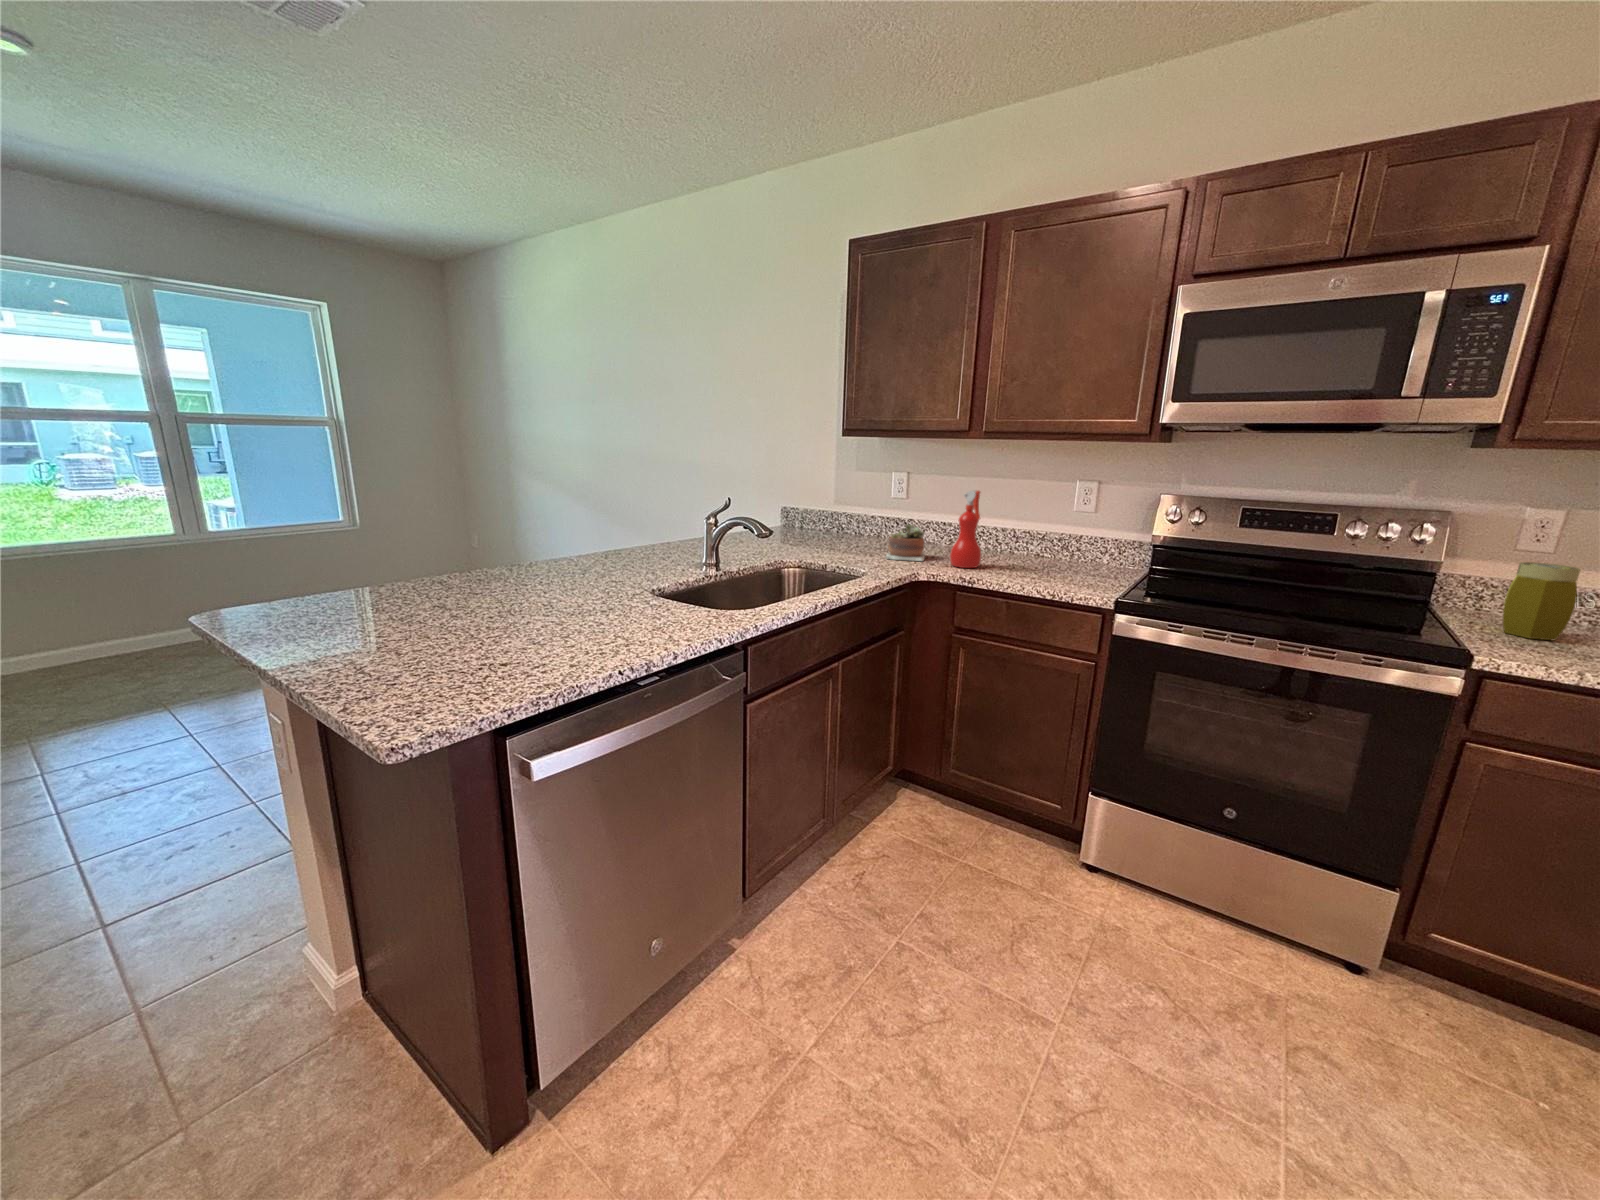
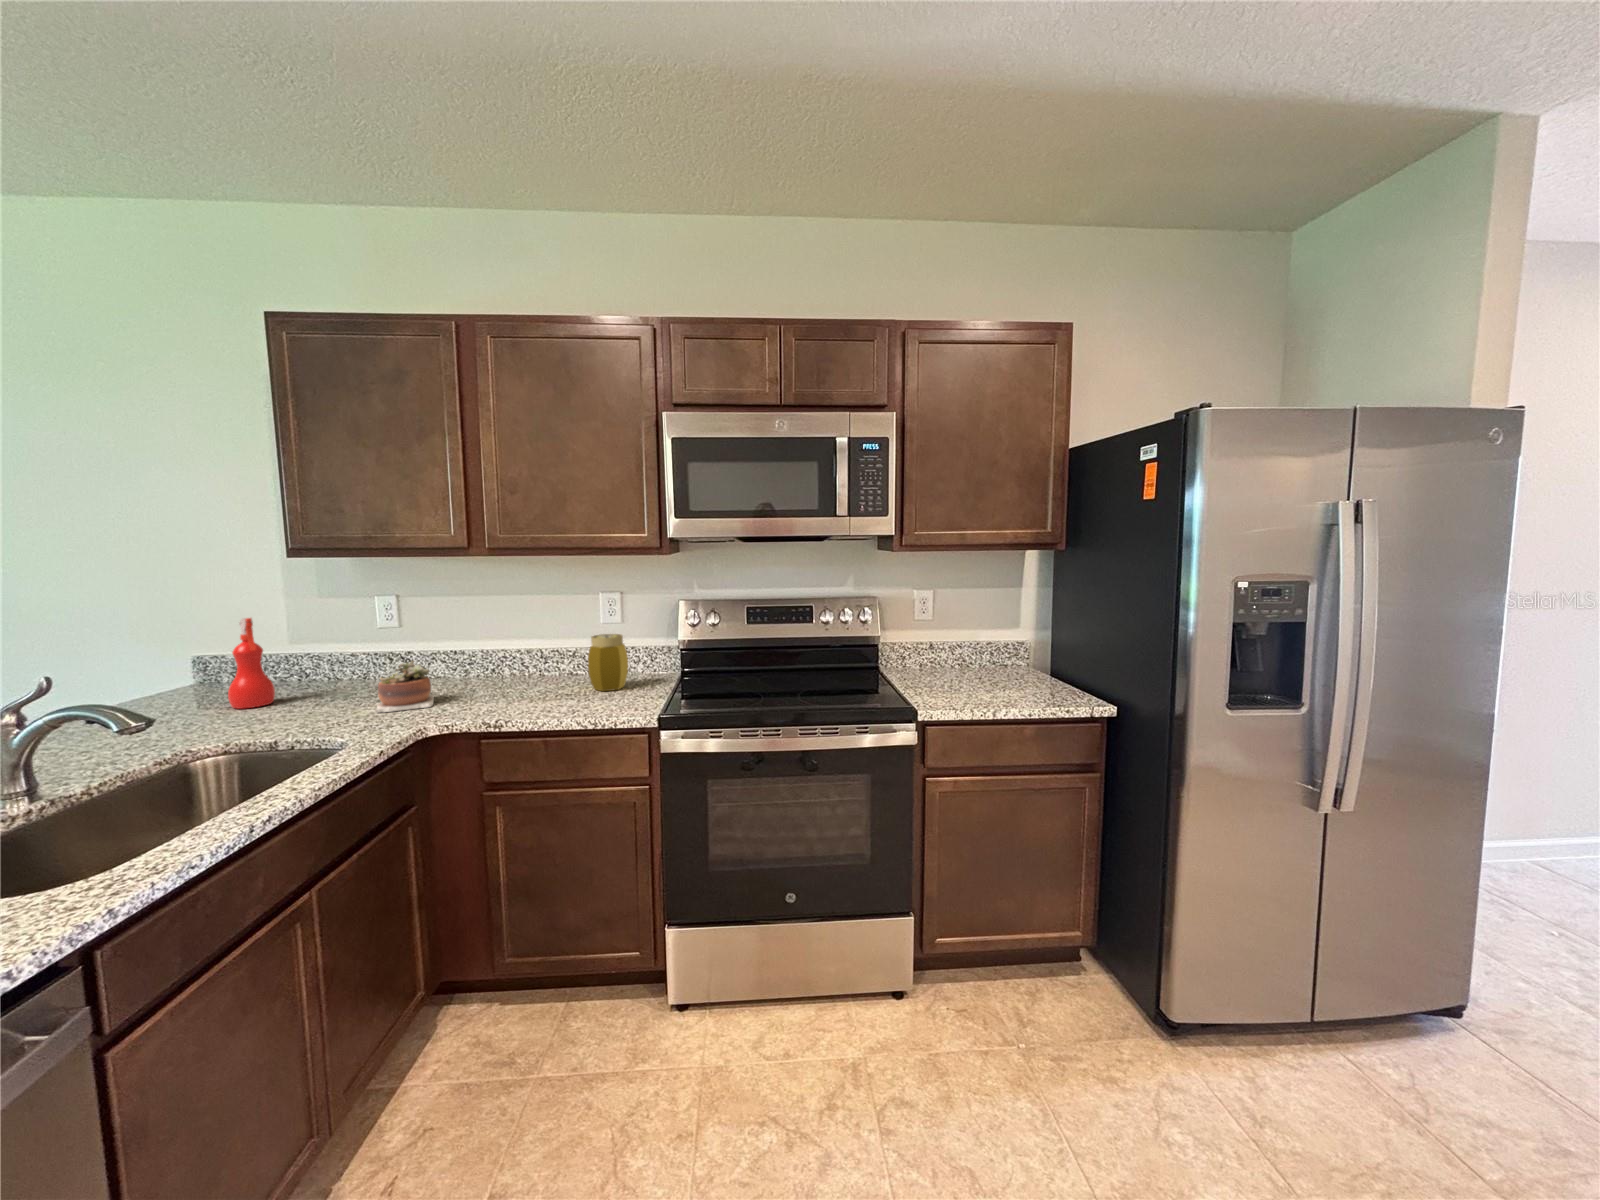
spray bottle: present [950,490,981,568] -> present [228,618,275,709]
jar: present [1503,562,1581,641] -> present [588,634,628,691]

